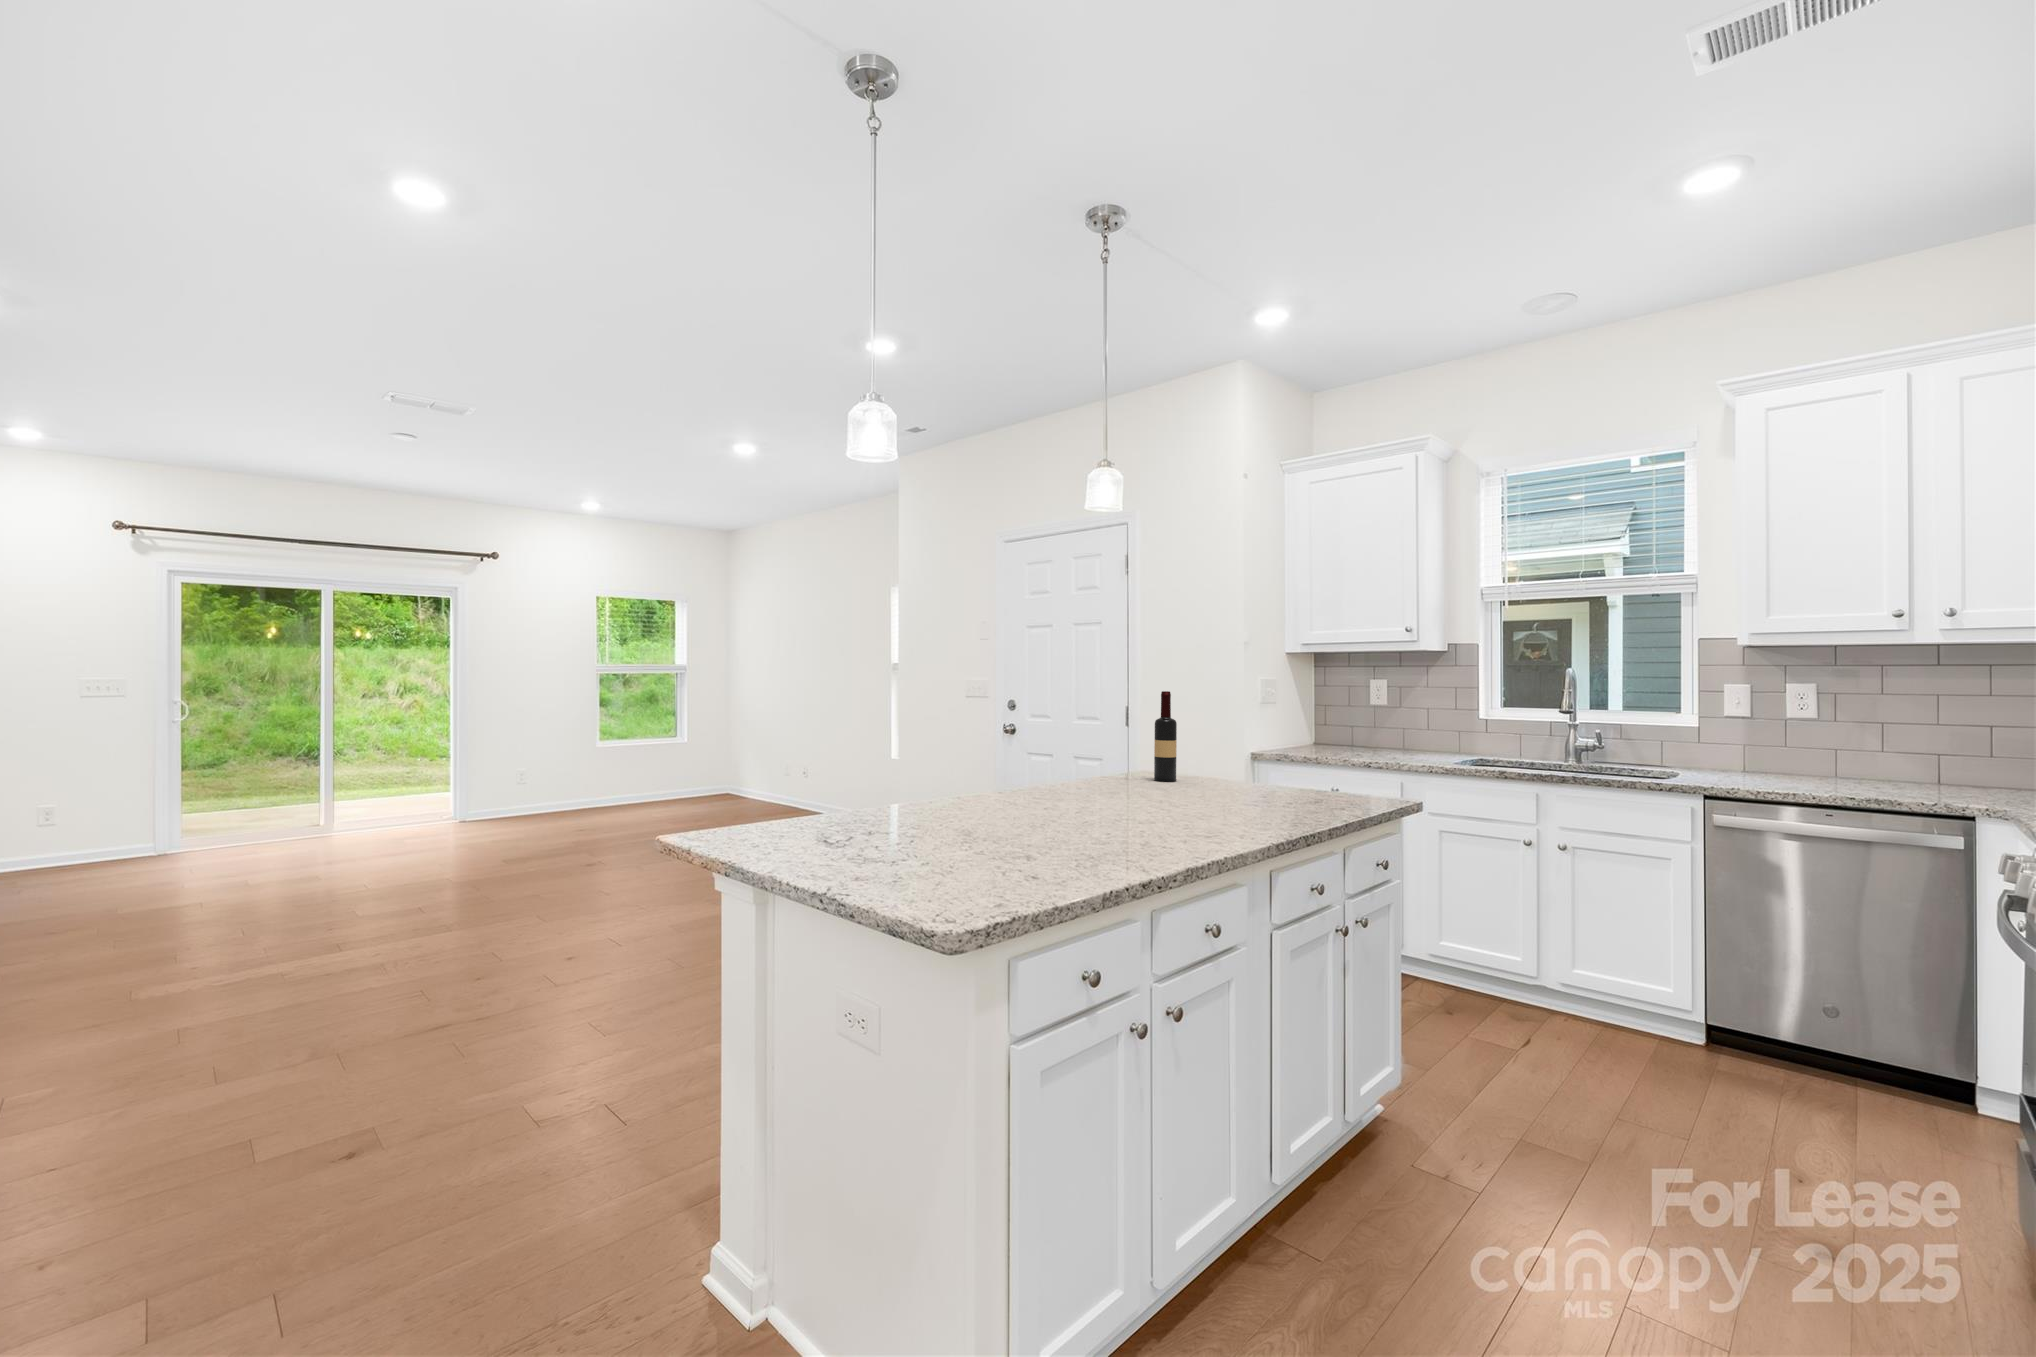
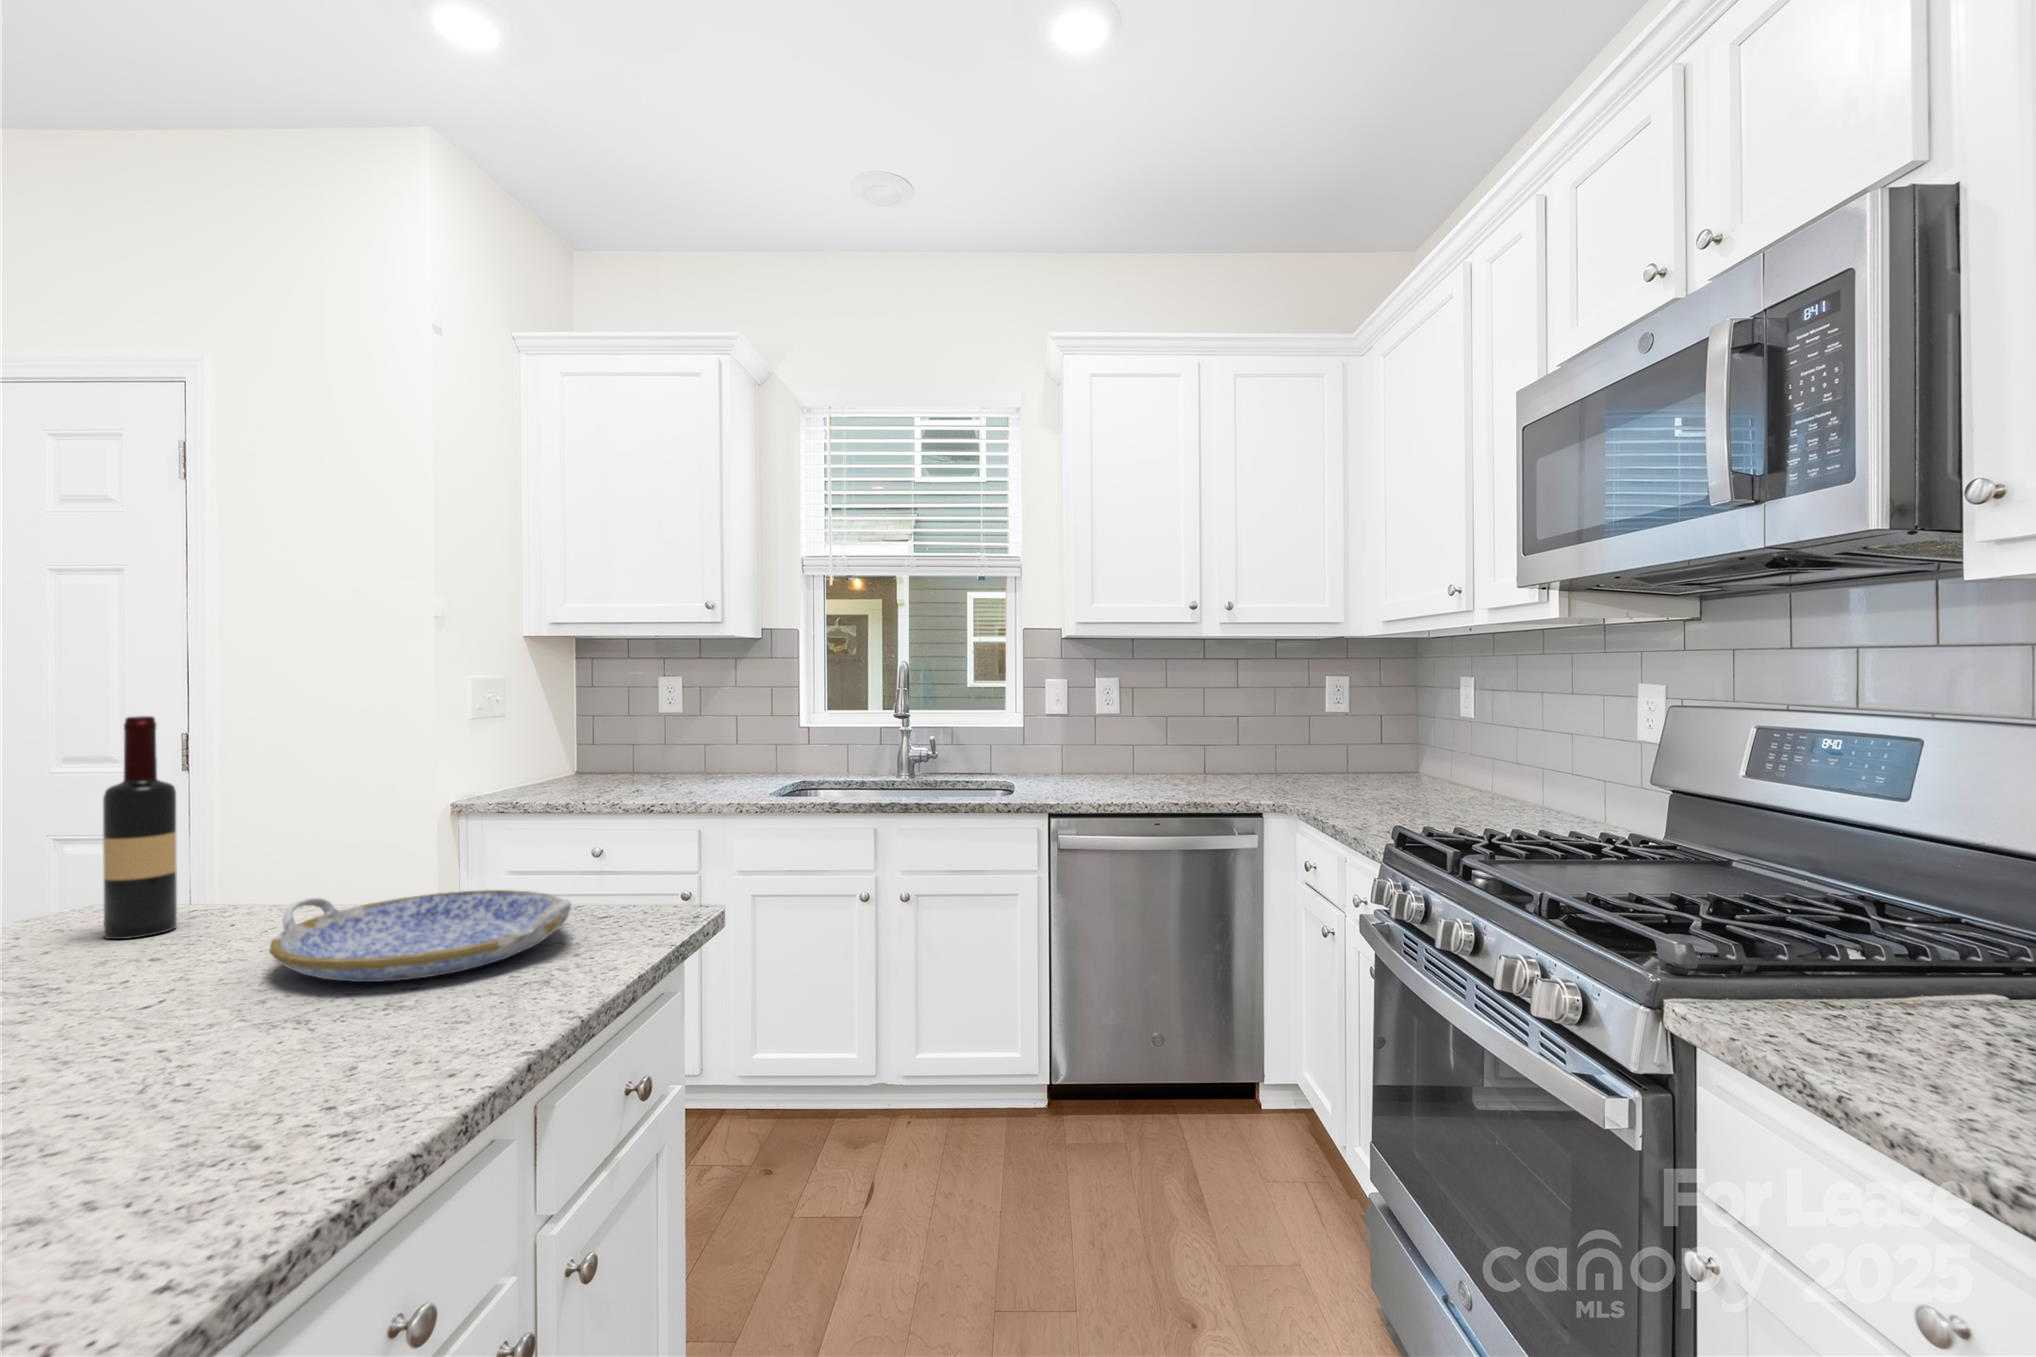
serving tray: none [1224,770,1343,803] -> present [269,890,571,982]

